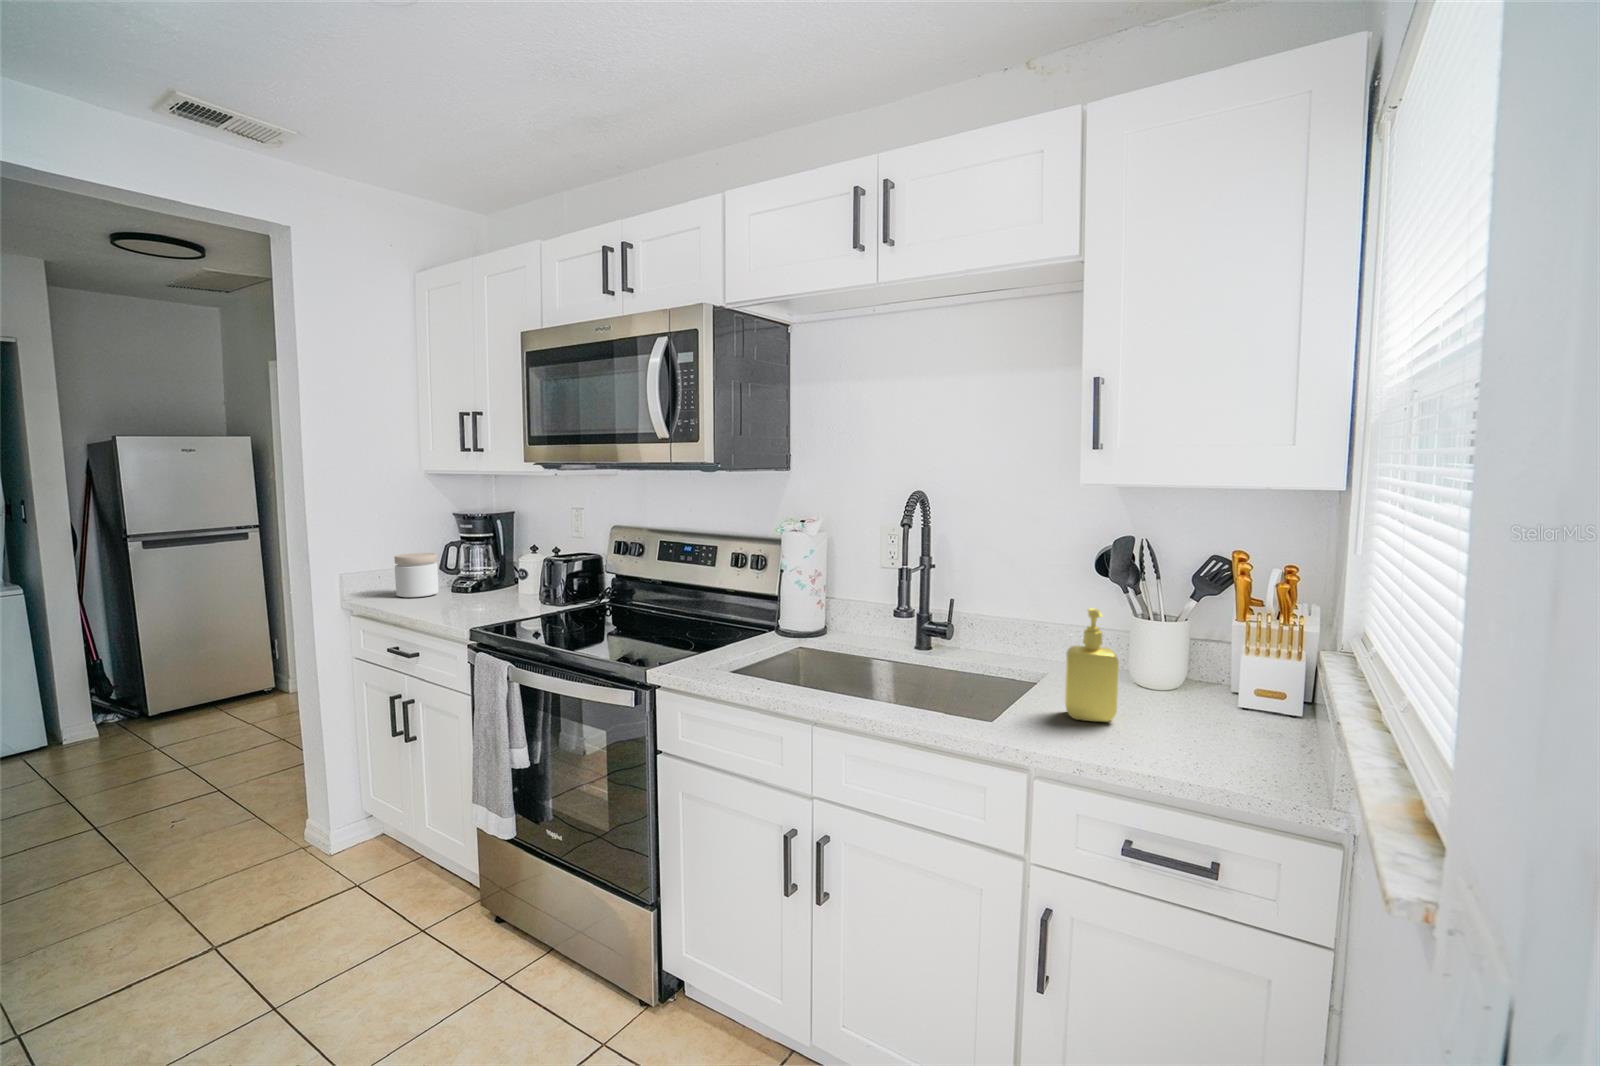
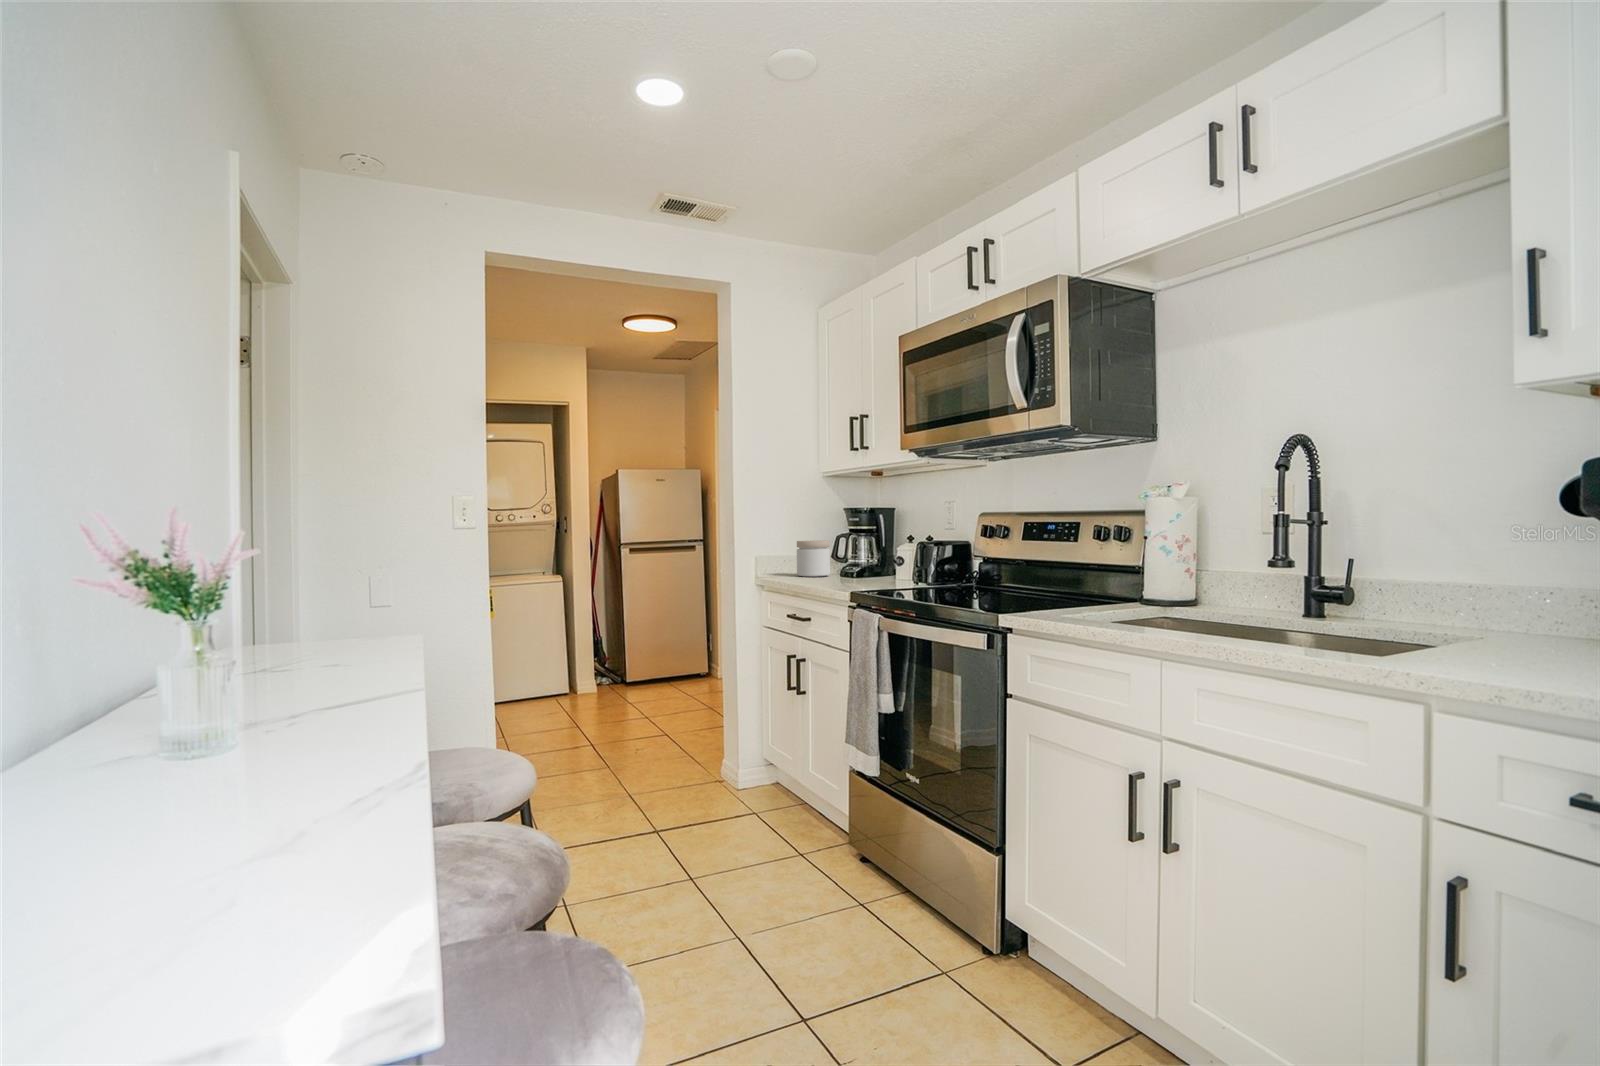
soap dispenser: present [1065,608,1119,722] -> none [1473,533,1552,669]

